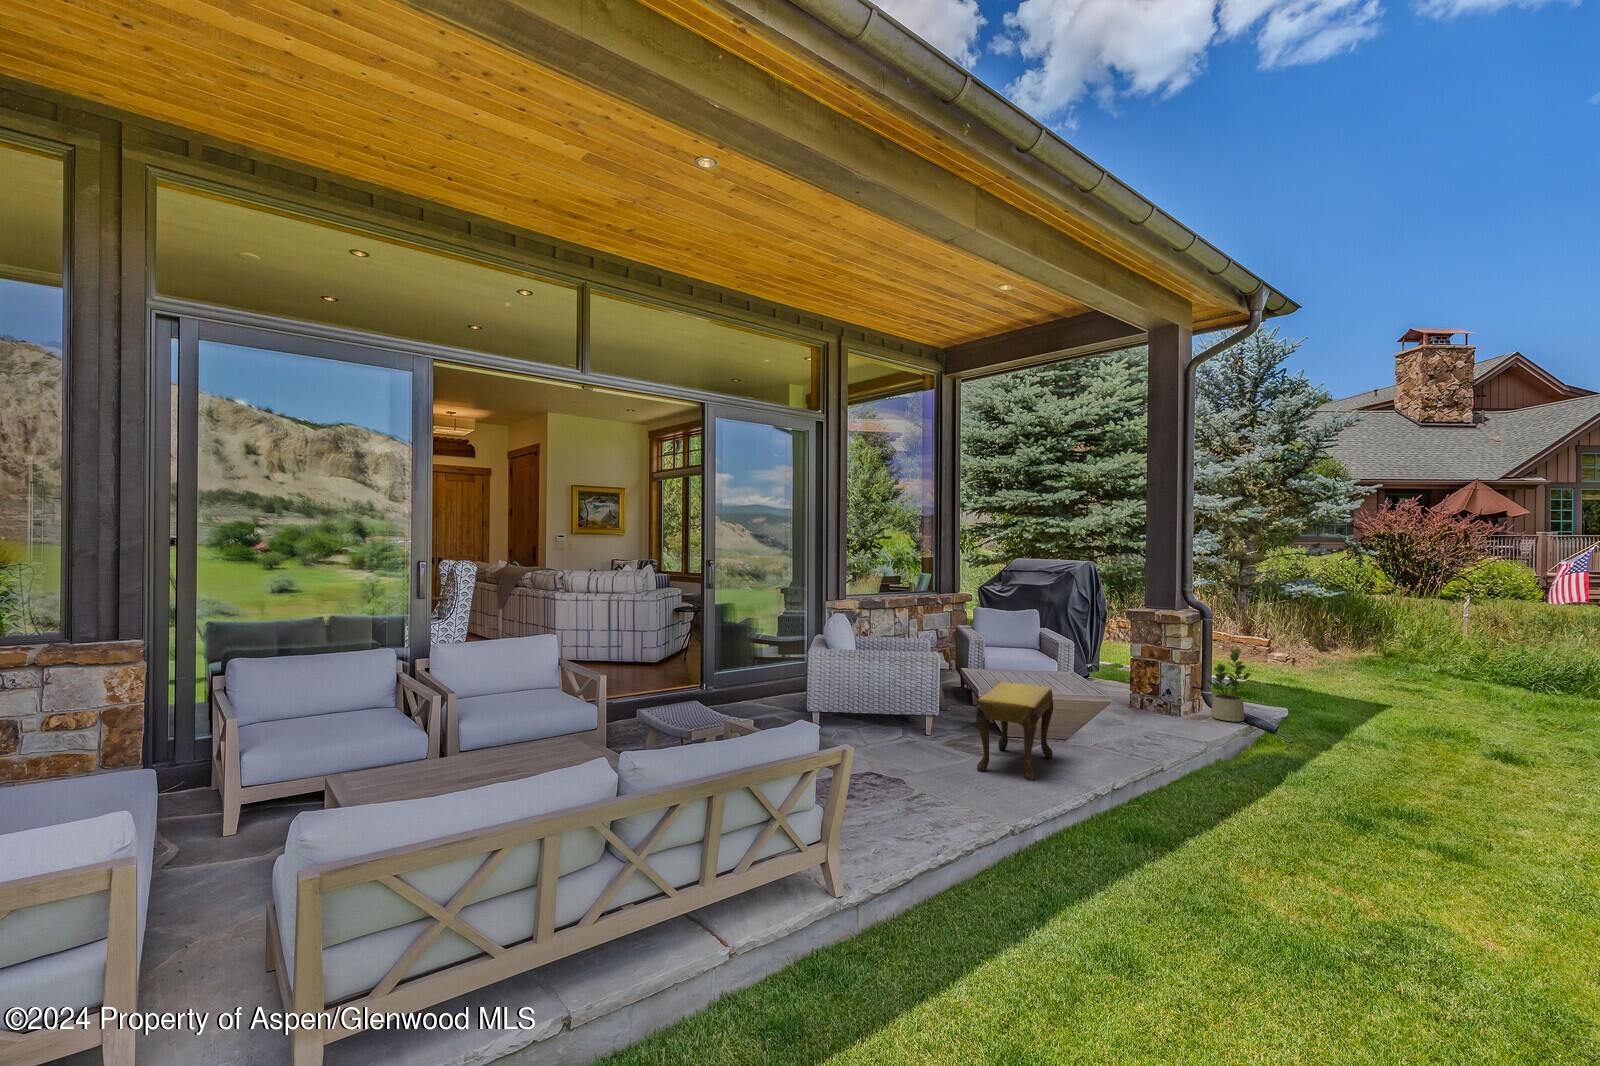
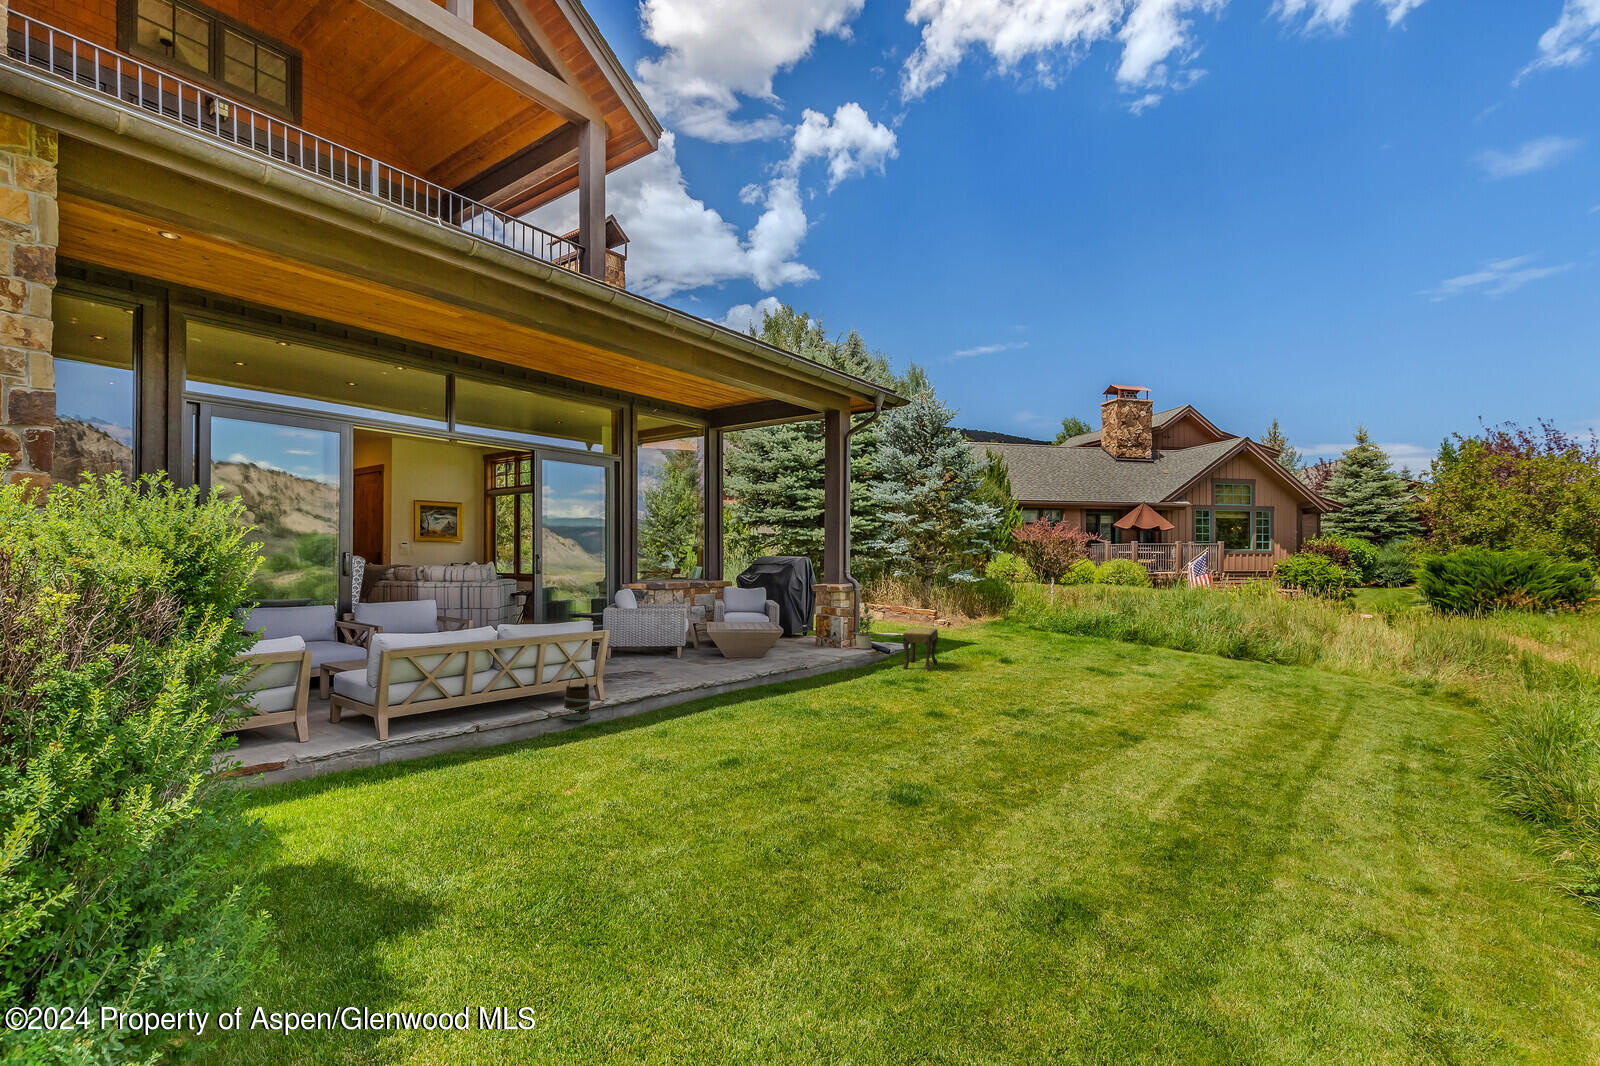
footstool: present [976,682,1053,781] -> present [903,627,938,670]
wooden bucket: none [742,871,808,1011] -> present [563,670,591,720]

